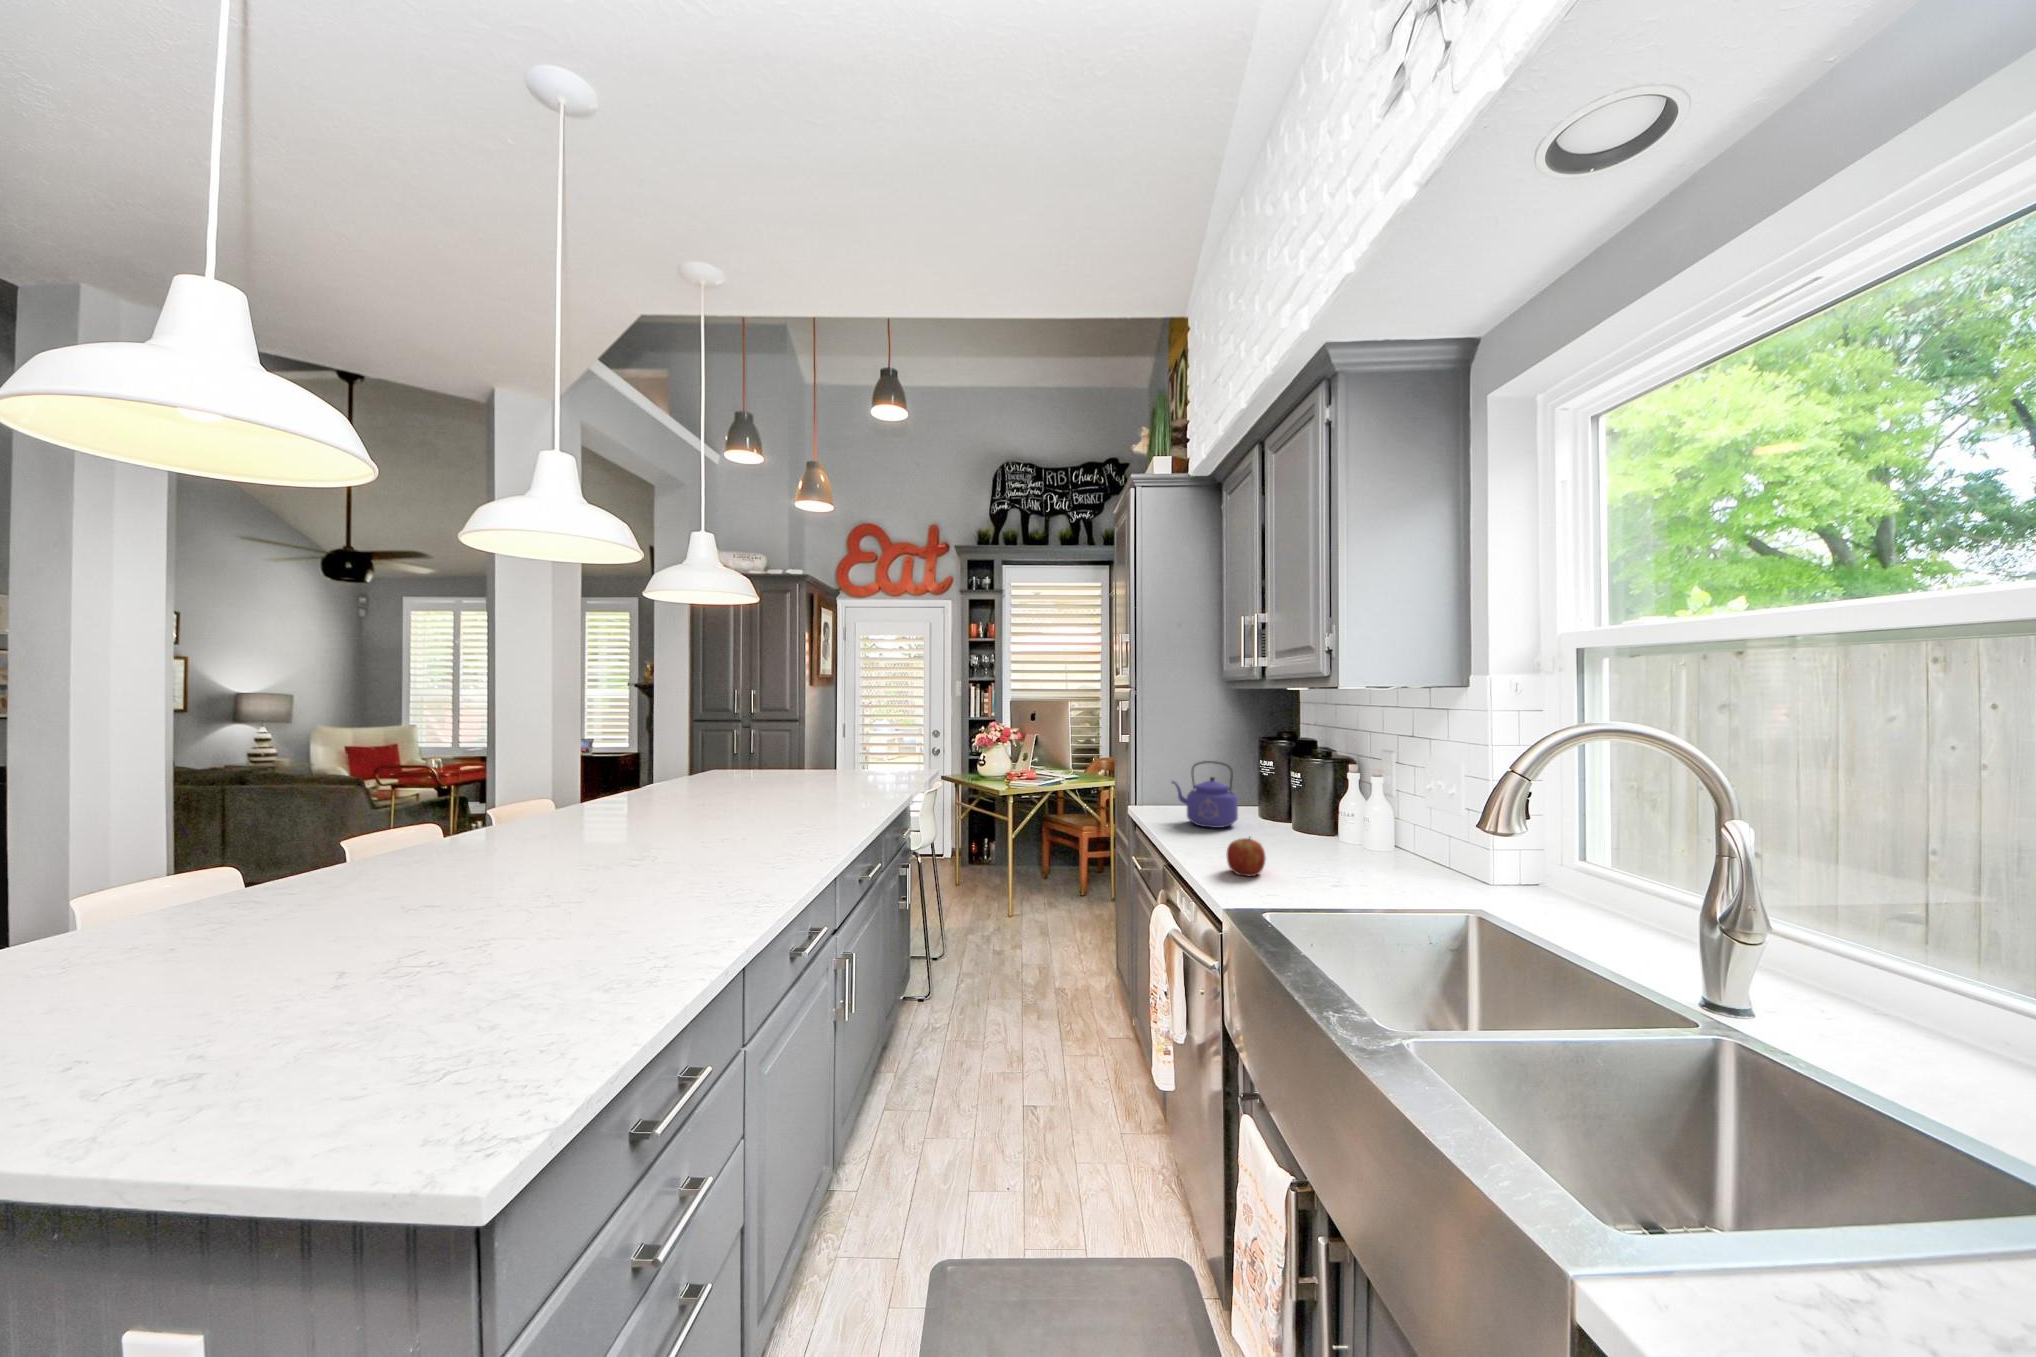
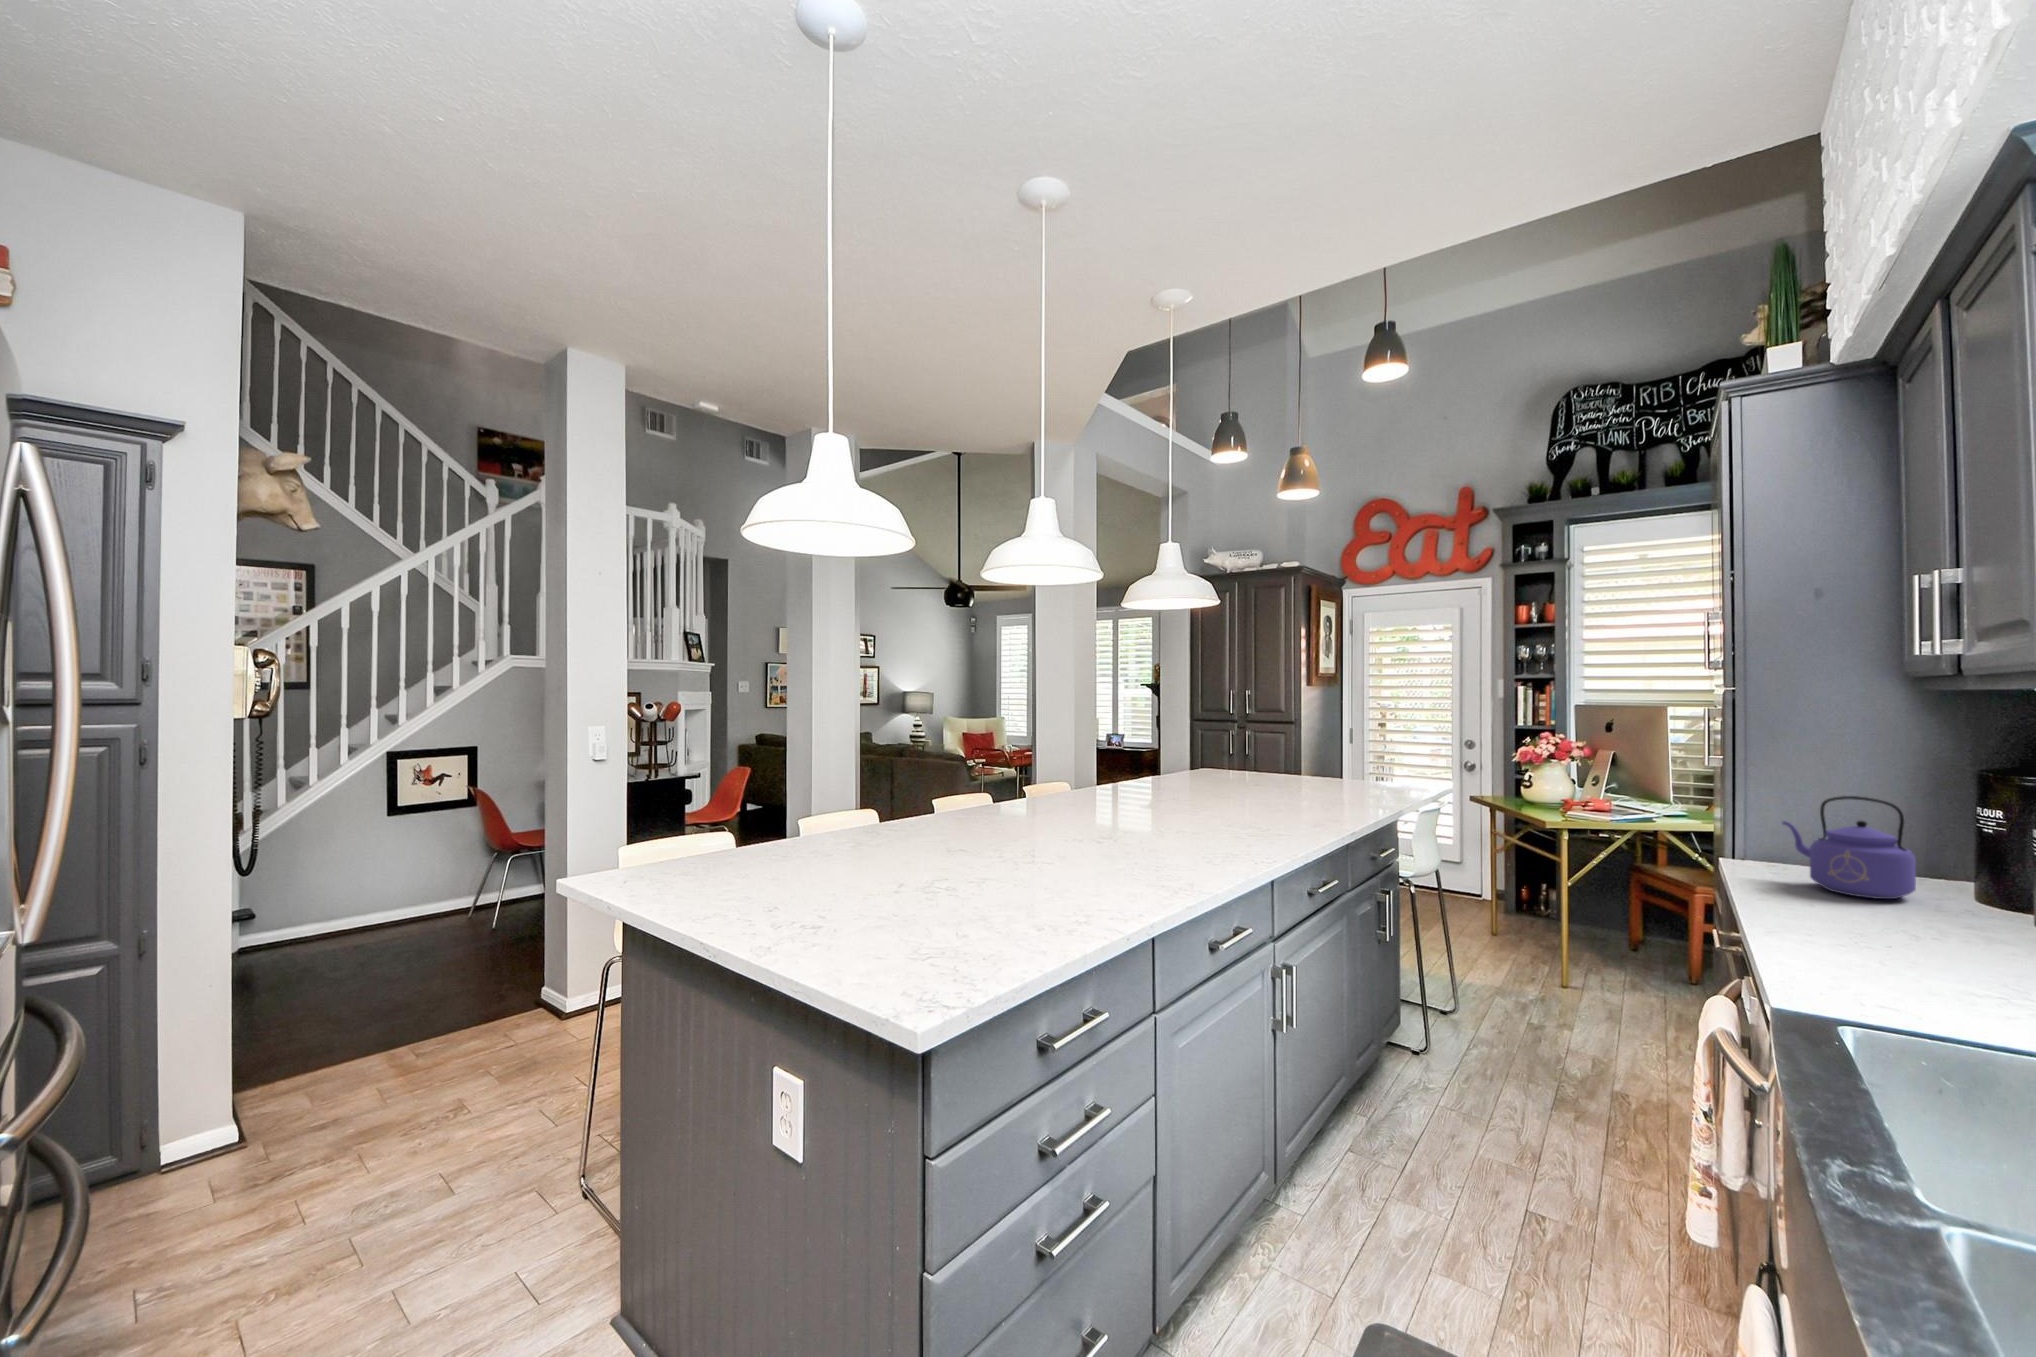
apple: present [1227,838,1265,877] -> none [1837,908,1919,969]

